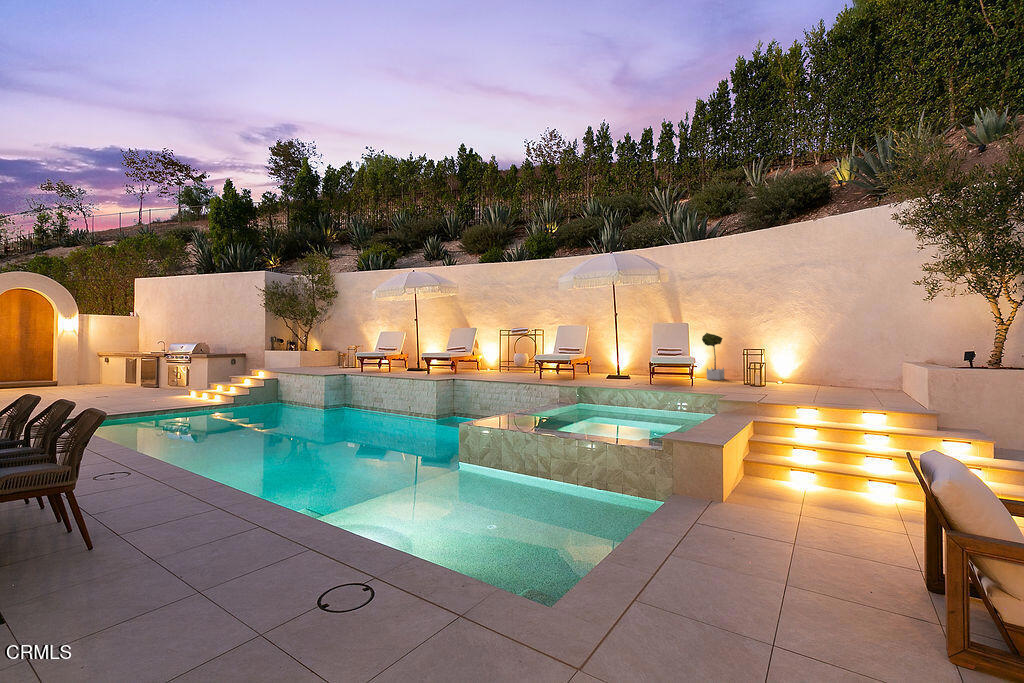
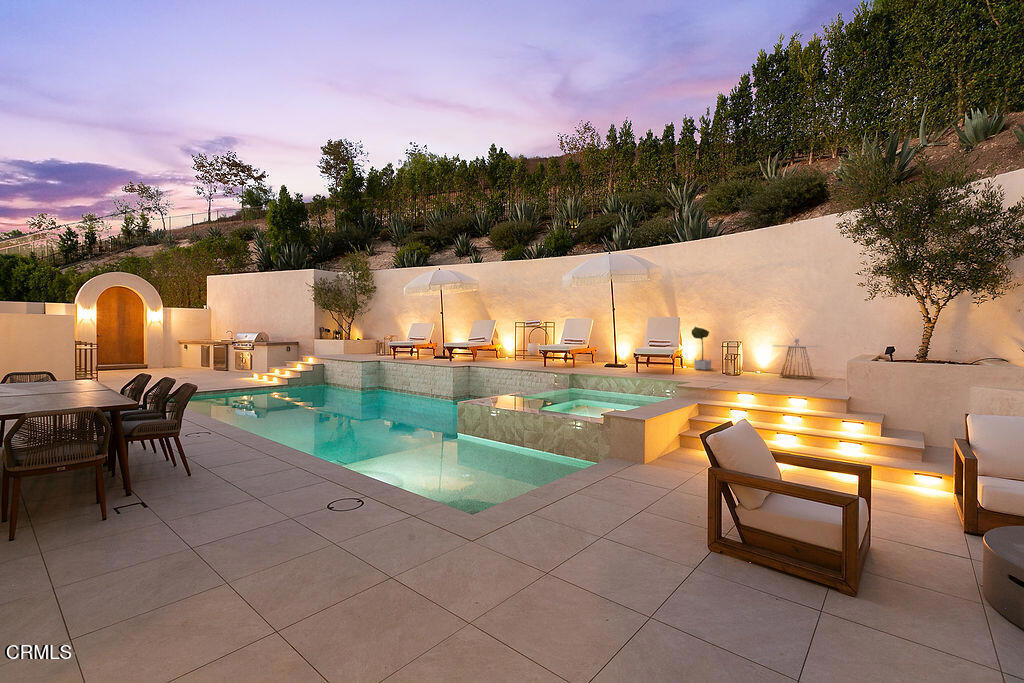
side table: none [800,344,858,388] -> present [774,339,822,379]

